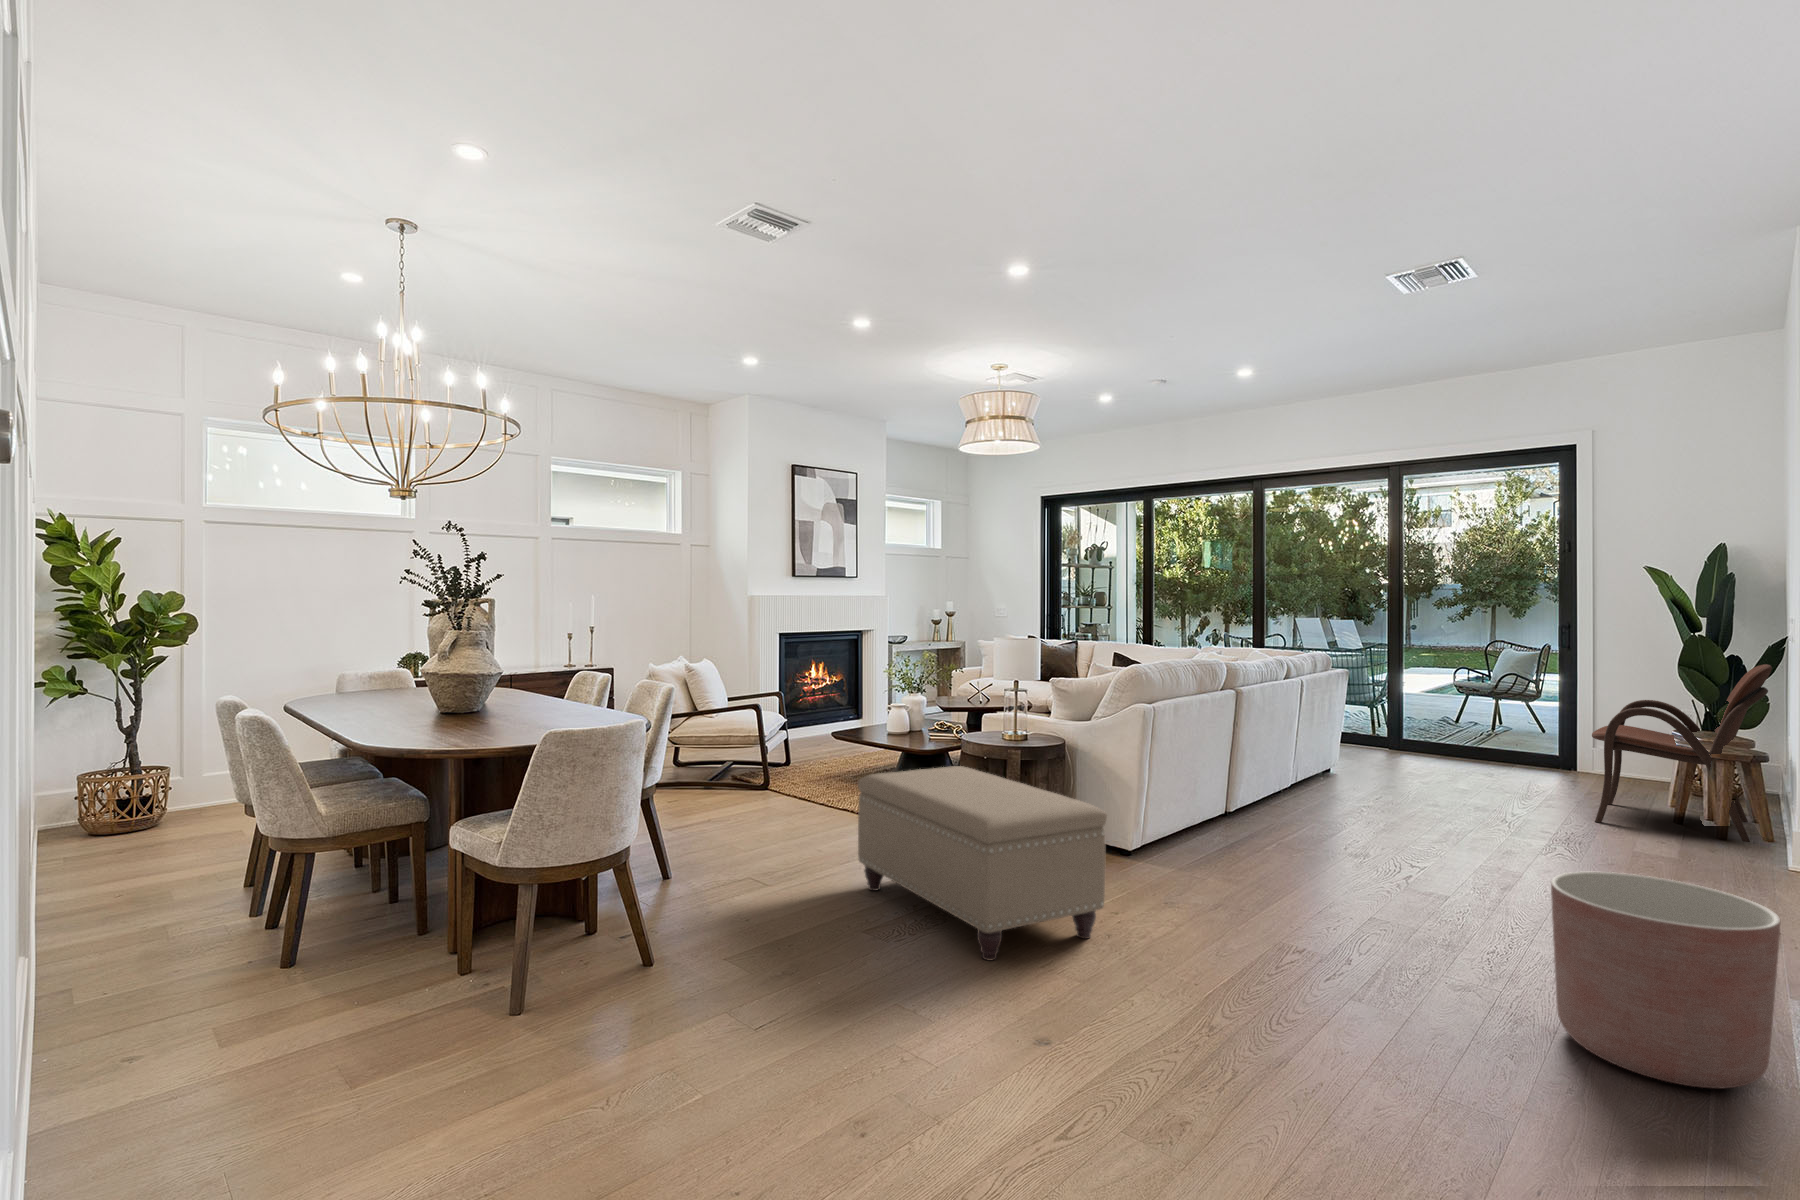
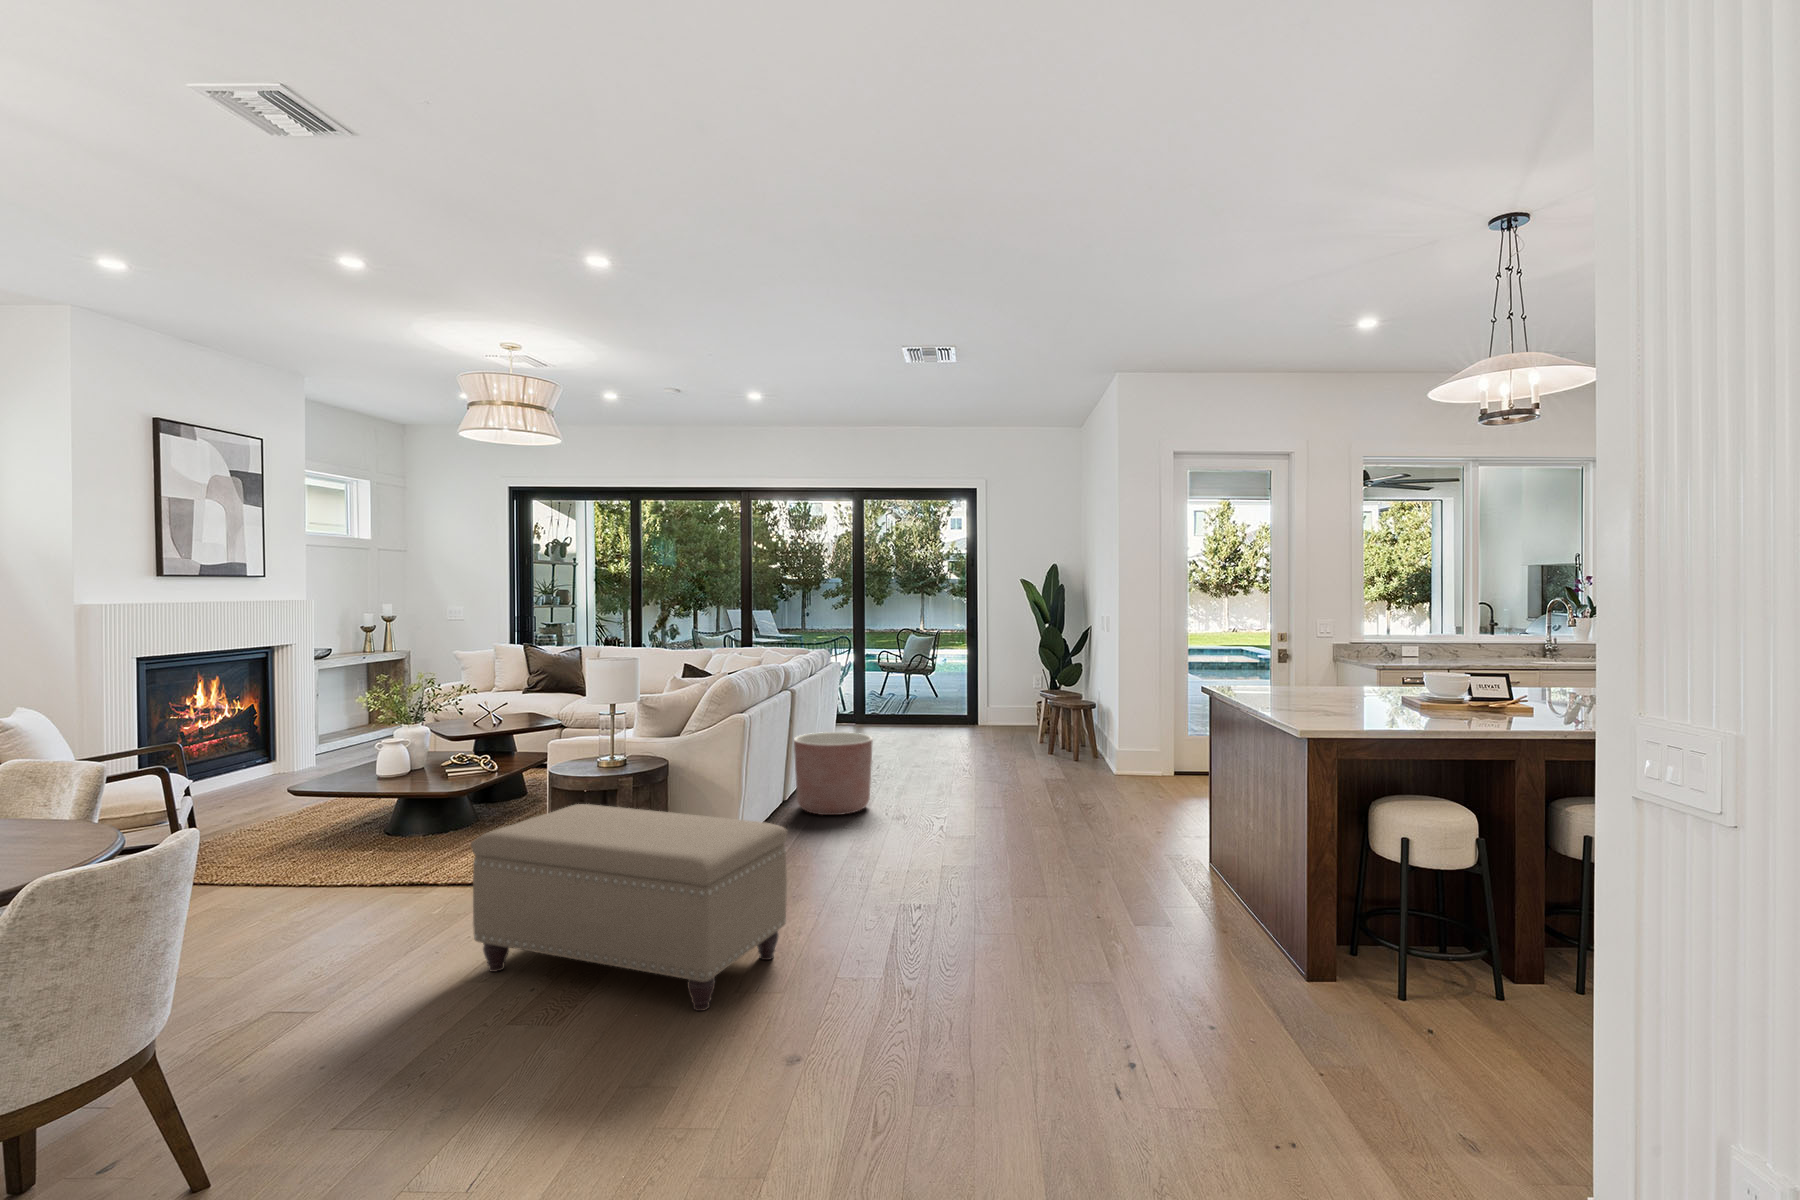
armchair: present [1592,664,1772,842] -> none [1009,642,1109,768]
planter: present [1551,872,1780,1088] -> present [794,732,873,815]

